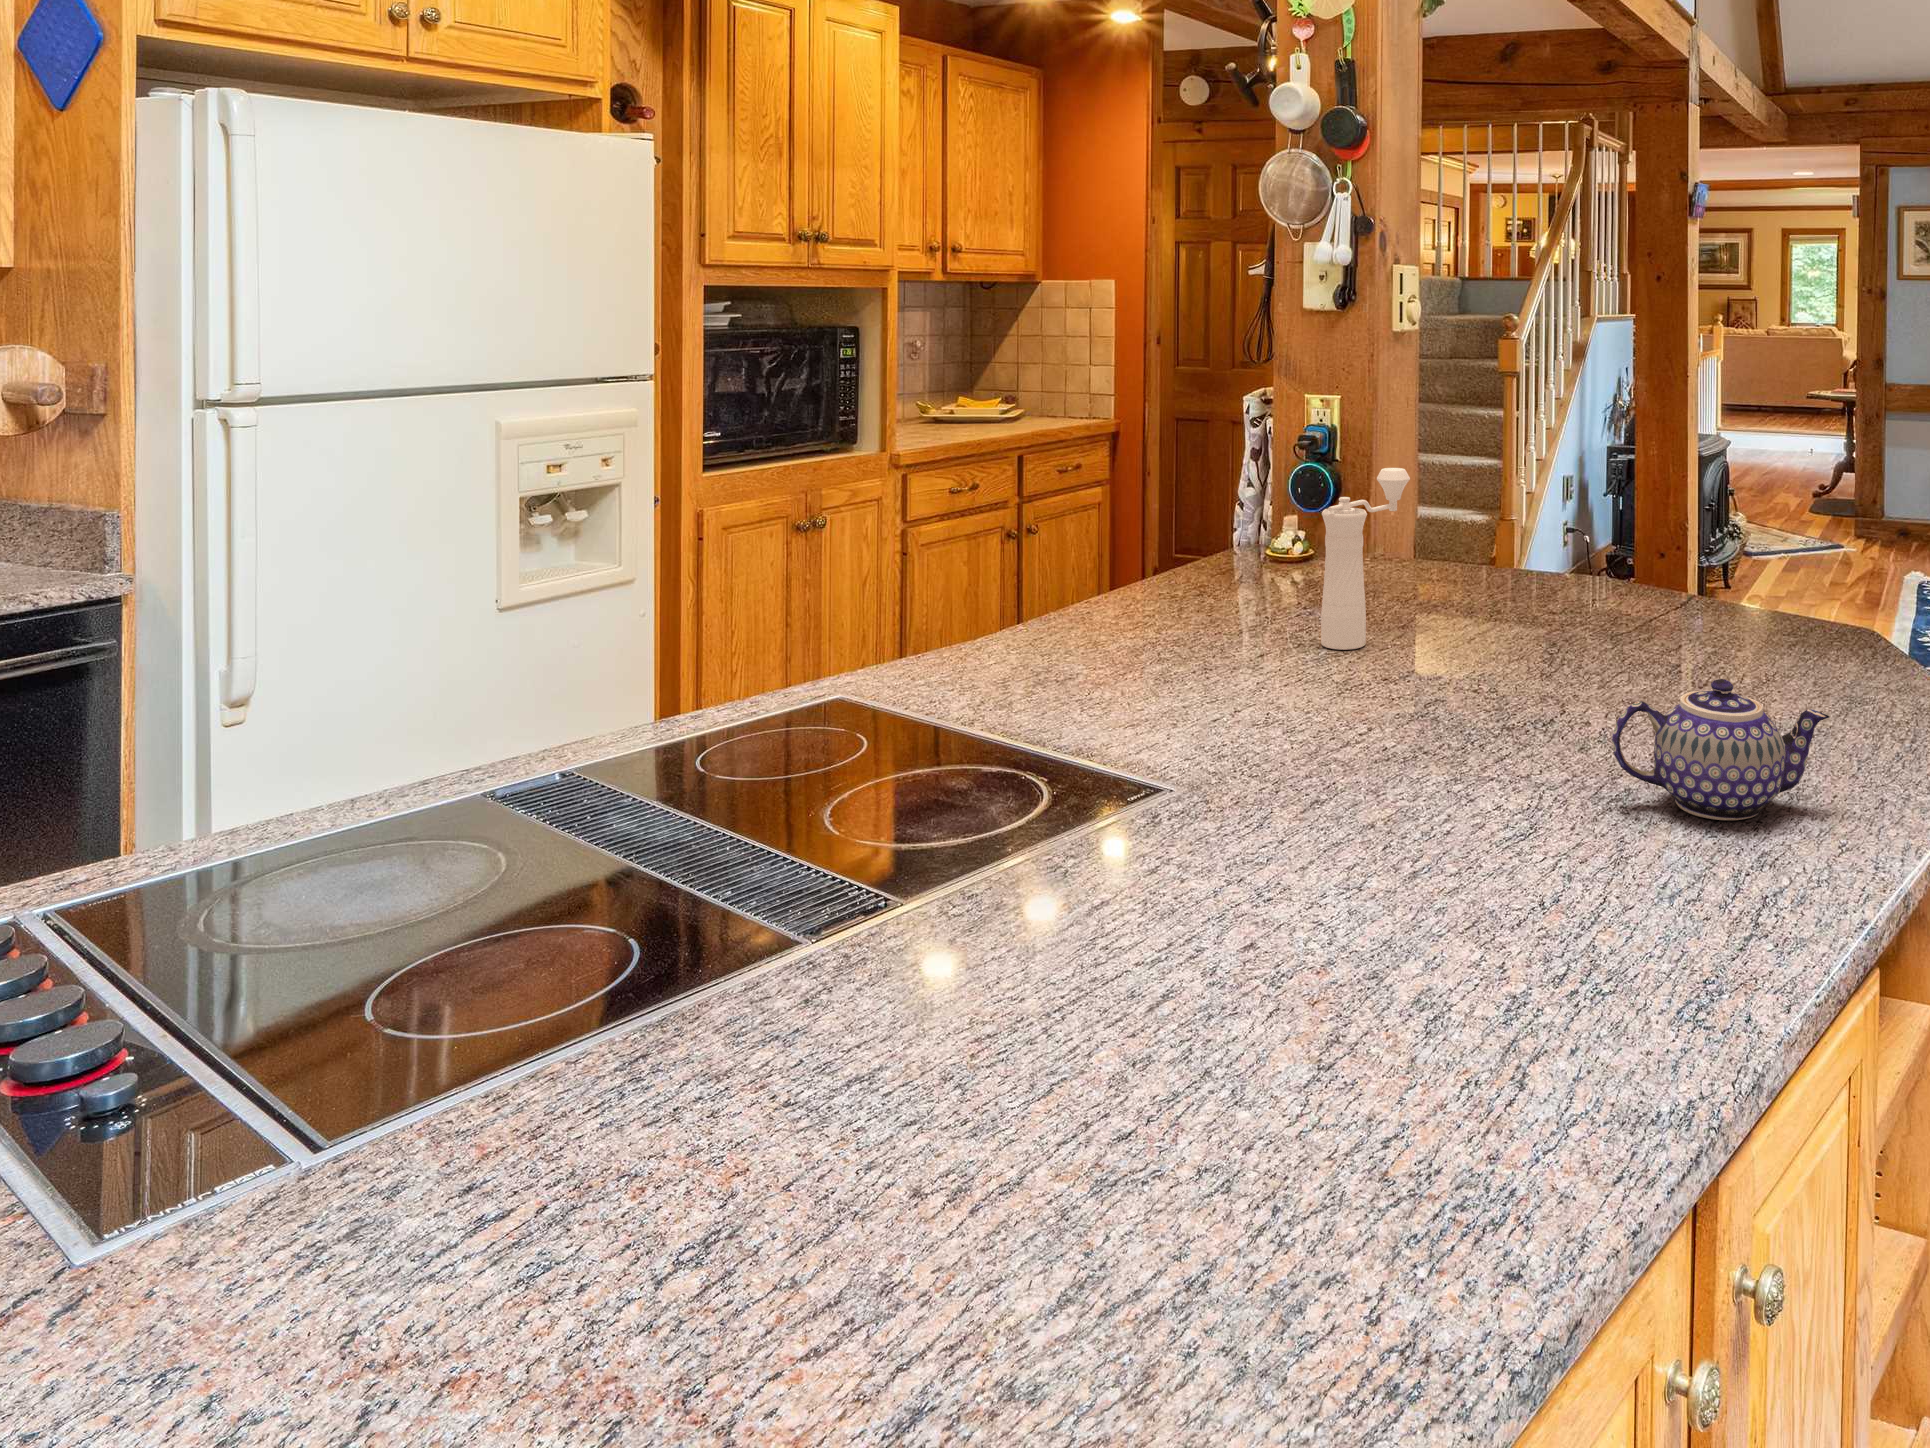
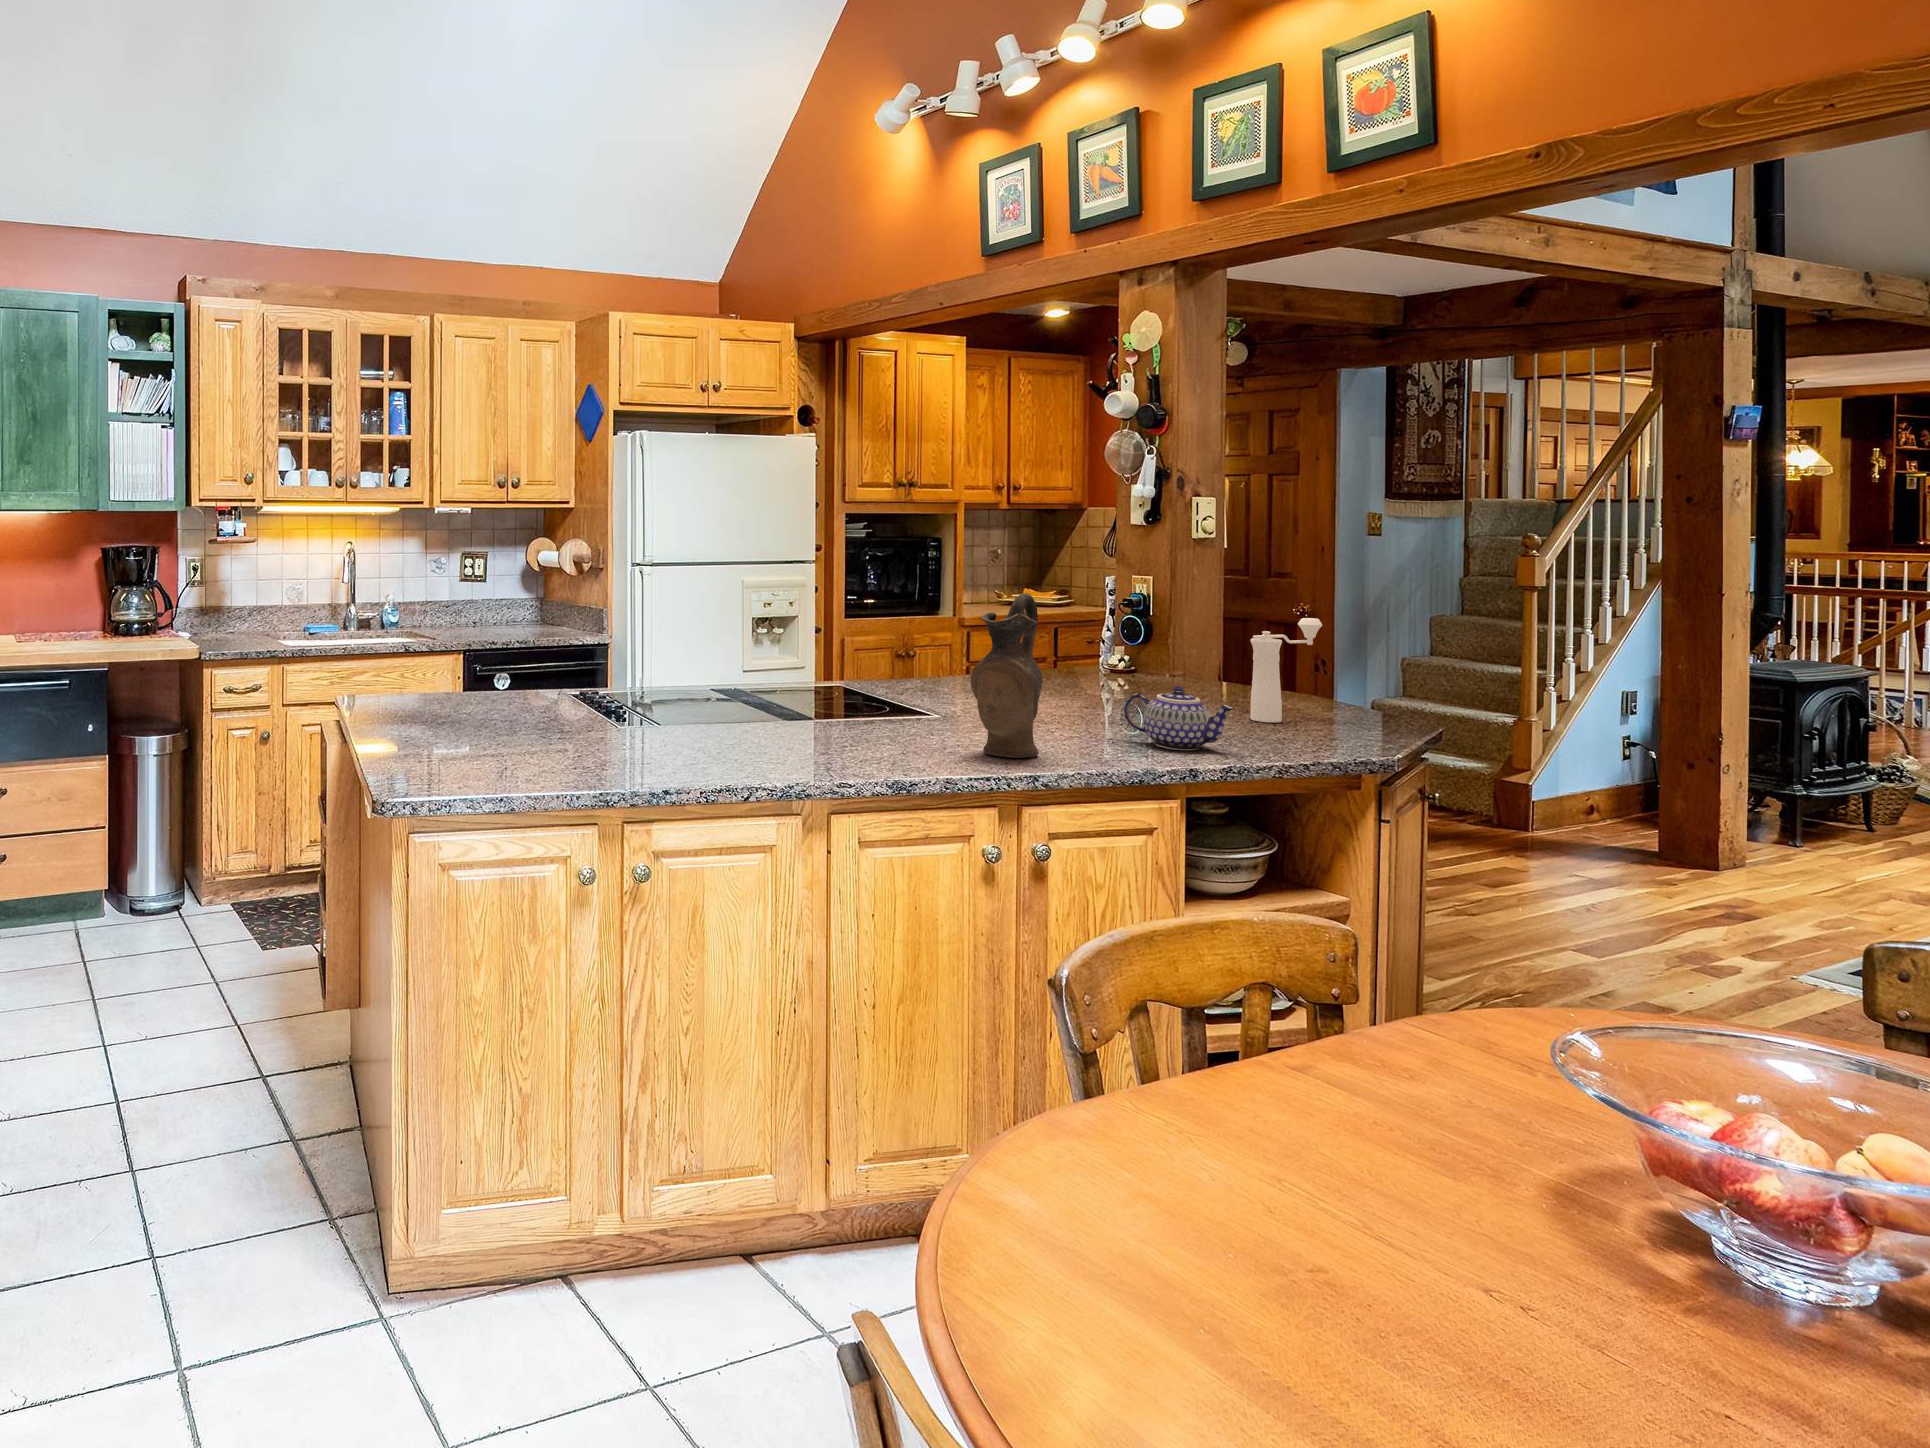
pepper mill: present [1321,468,1410,650] -> present [1250,618,1322,723]
ceramic pitcher: none [1444,522,1618,969] -> present [971,593,1042,758]

